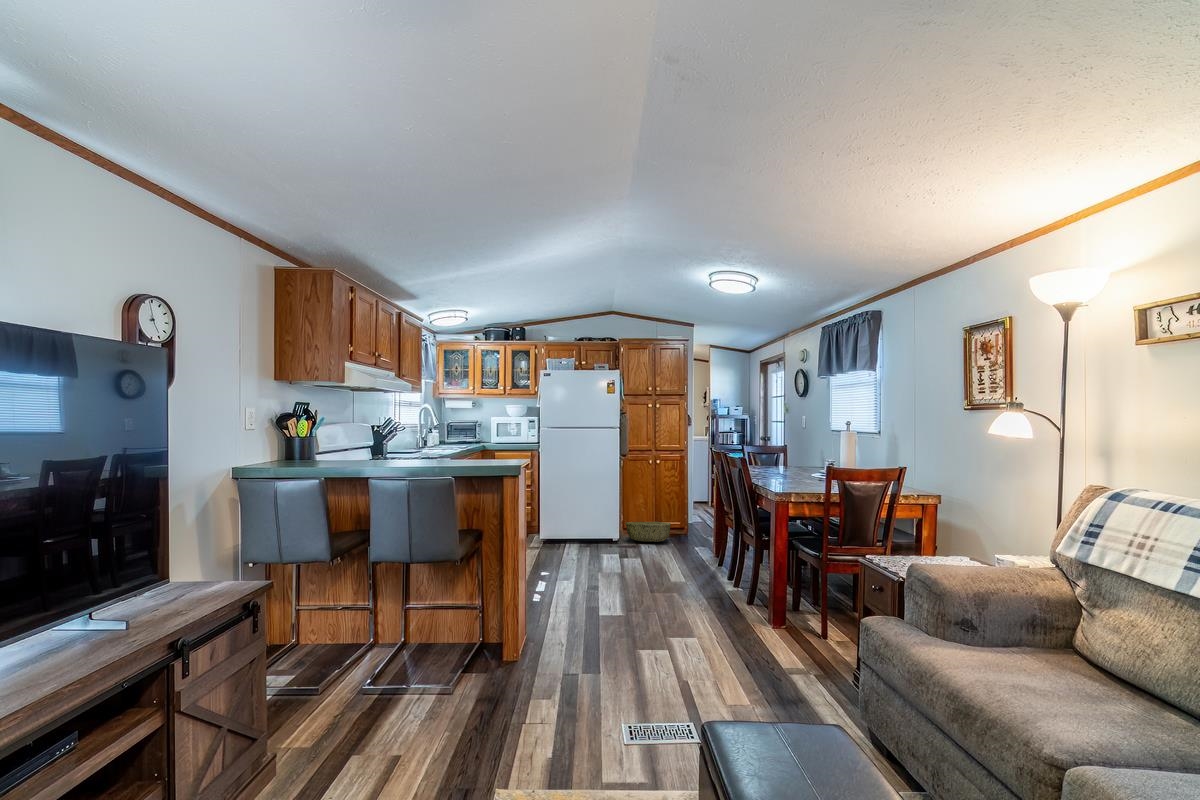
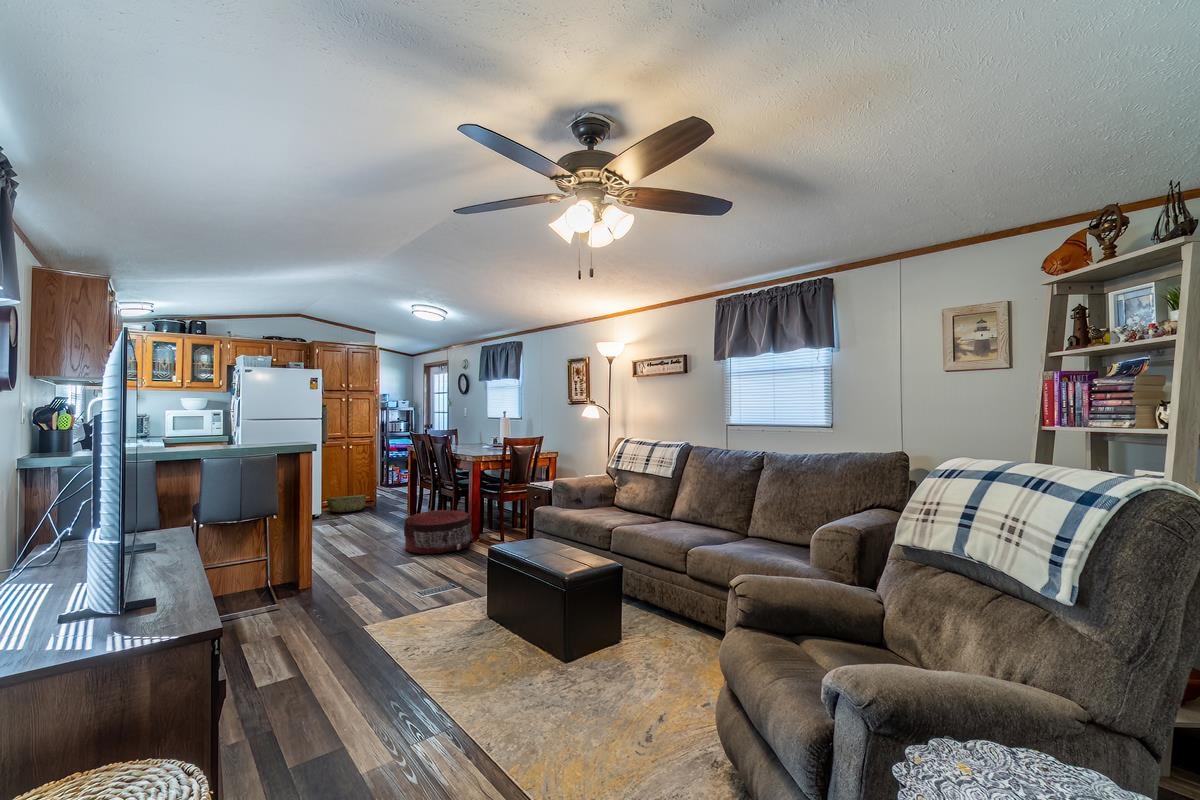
pouf: none [672,568,774,646] -> present [404,510,473,554]

